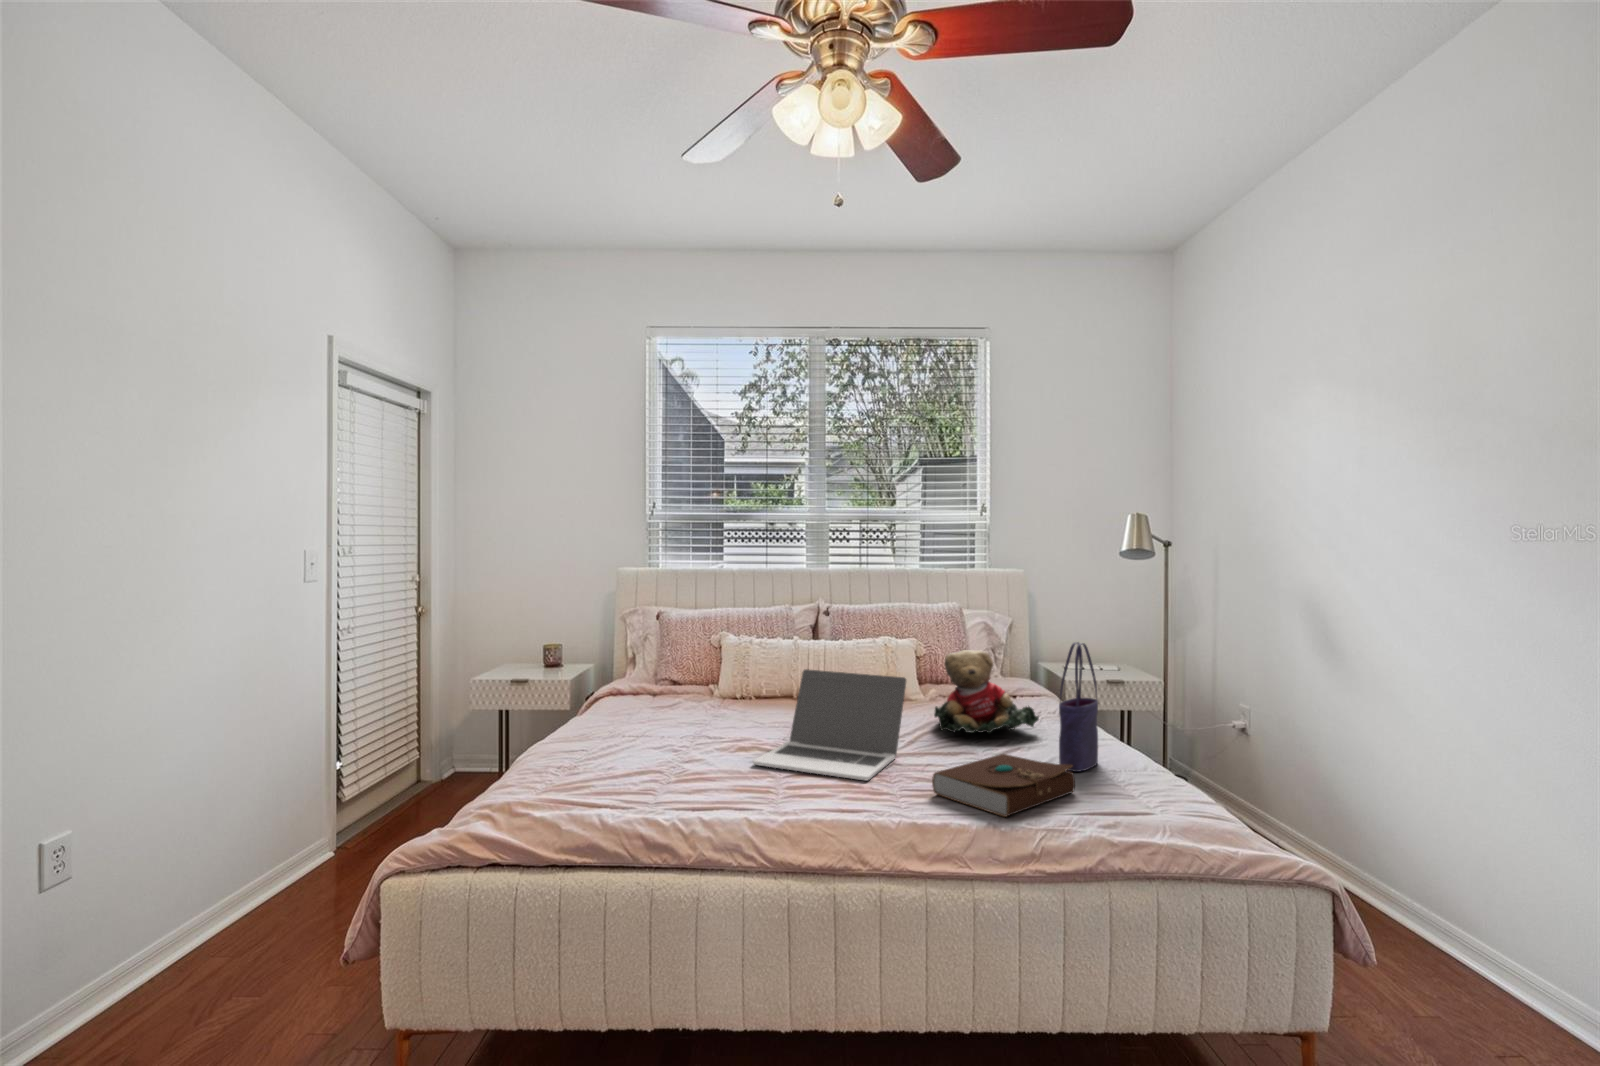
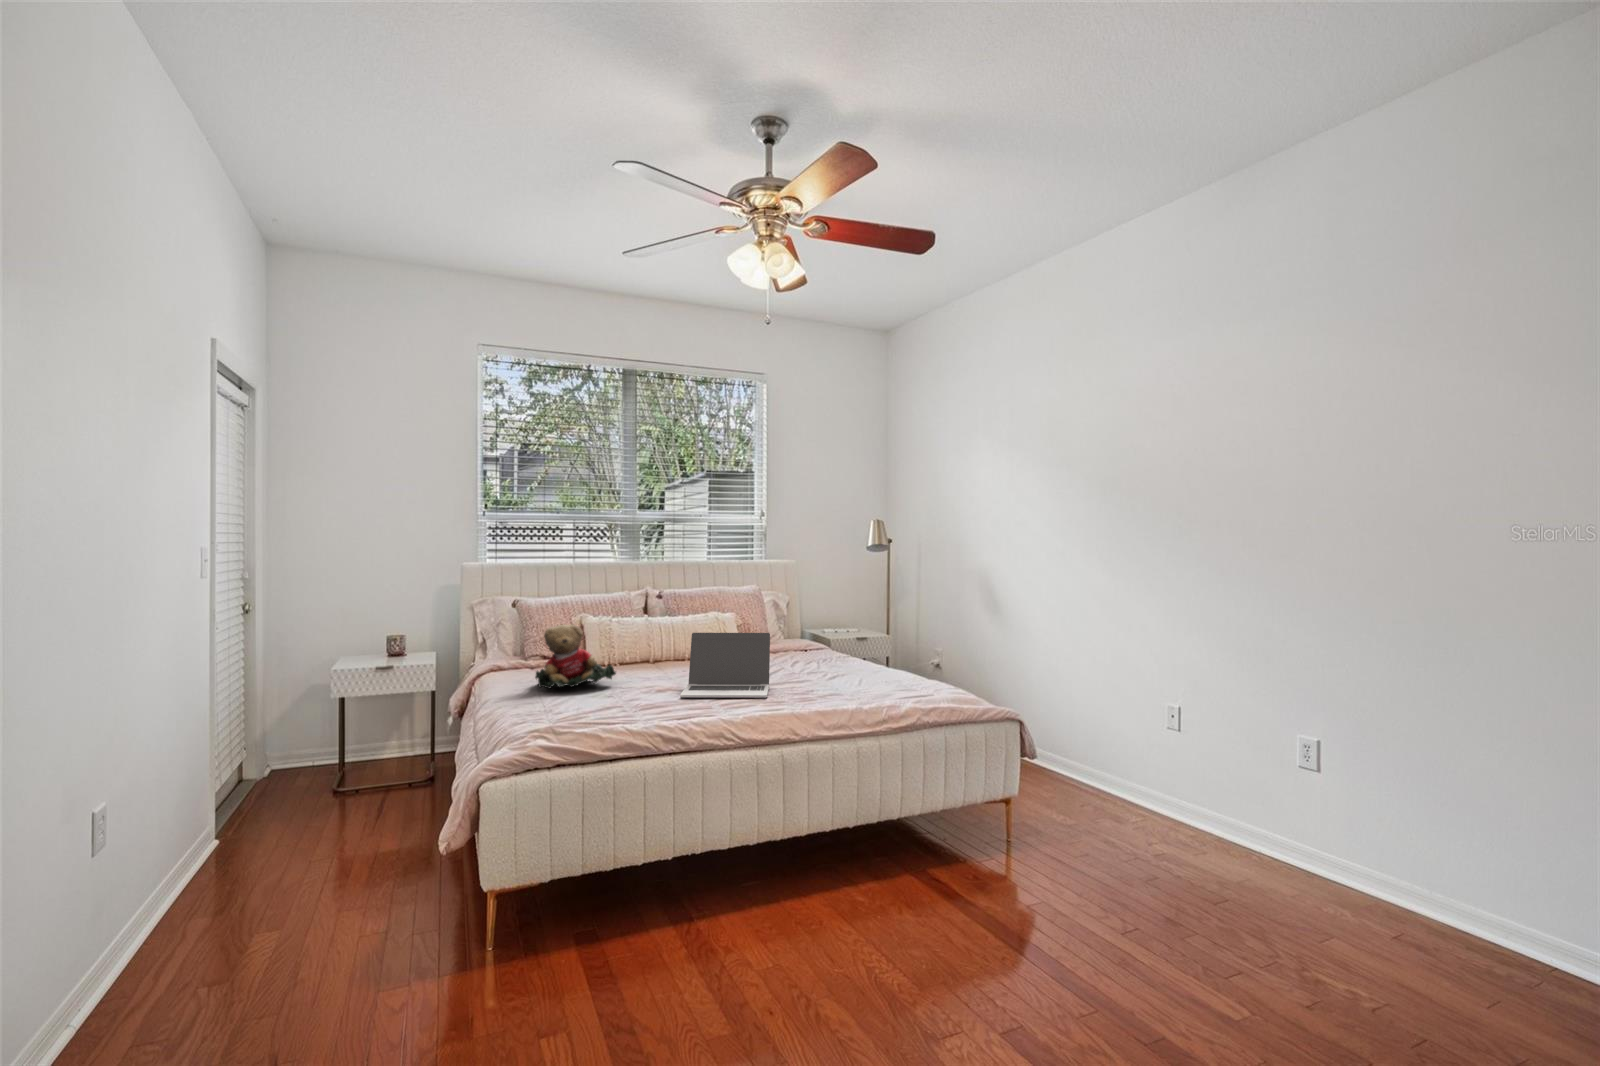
tote bag: present [1059,642,1098,772] -> none [870,603,890,683]
teddy bear: present [934,650,1039,733] -> present [535,624,616,689]
book: present [932,754,1075,817] -> none [812,674,890,704]

